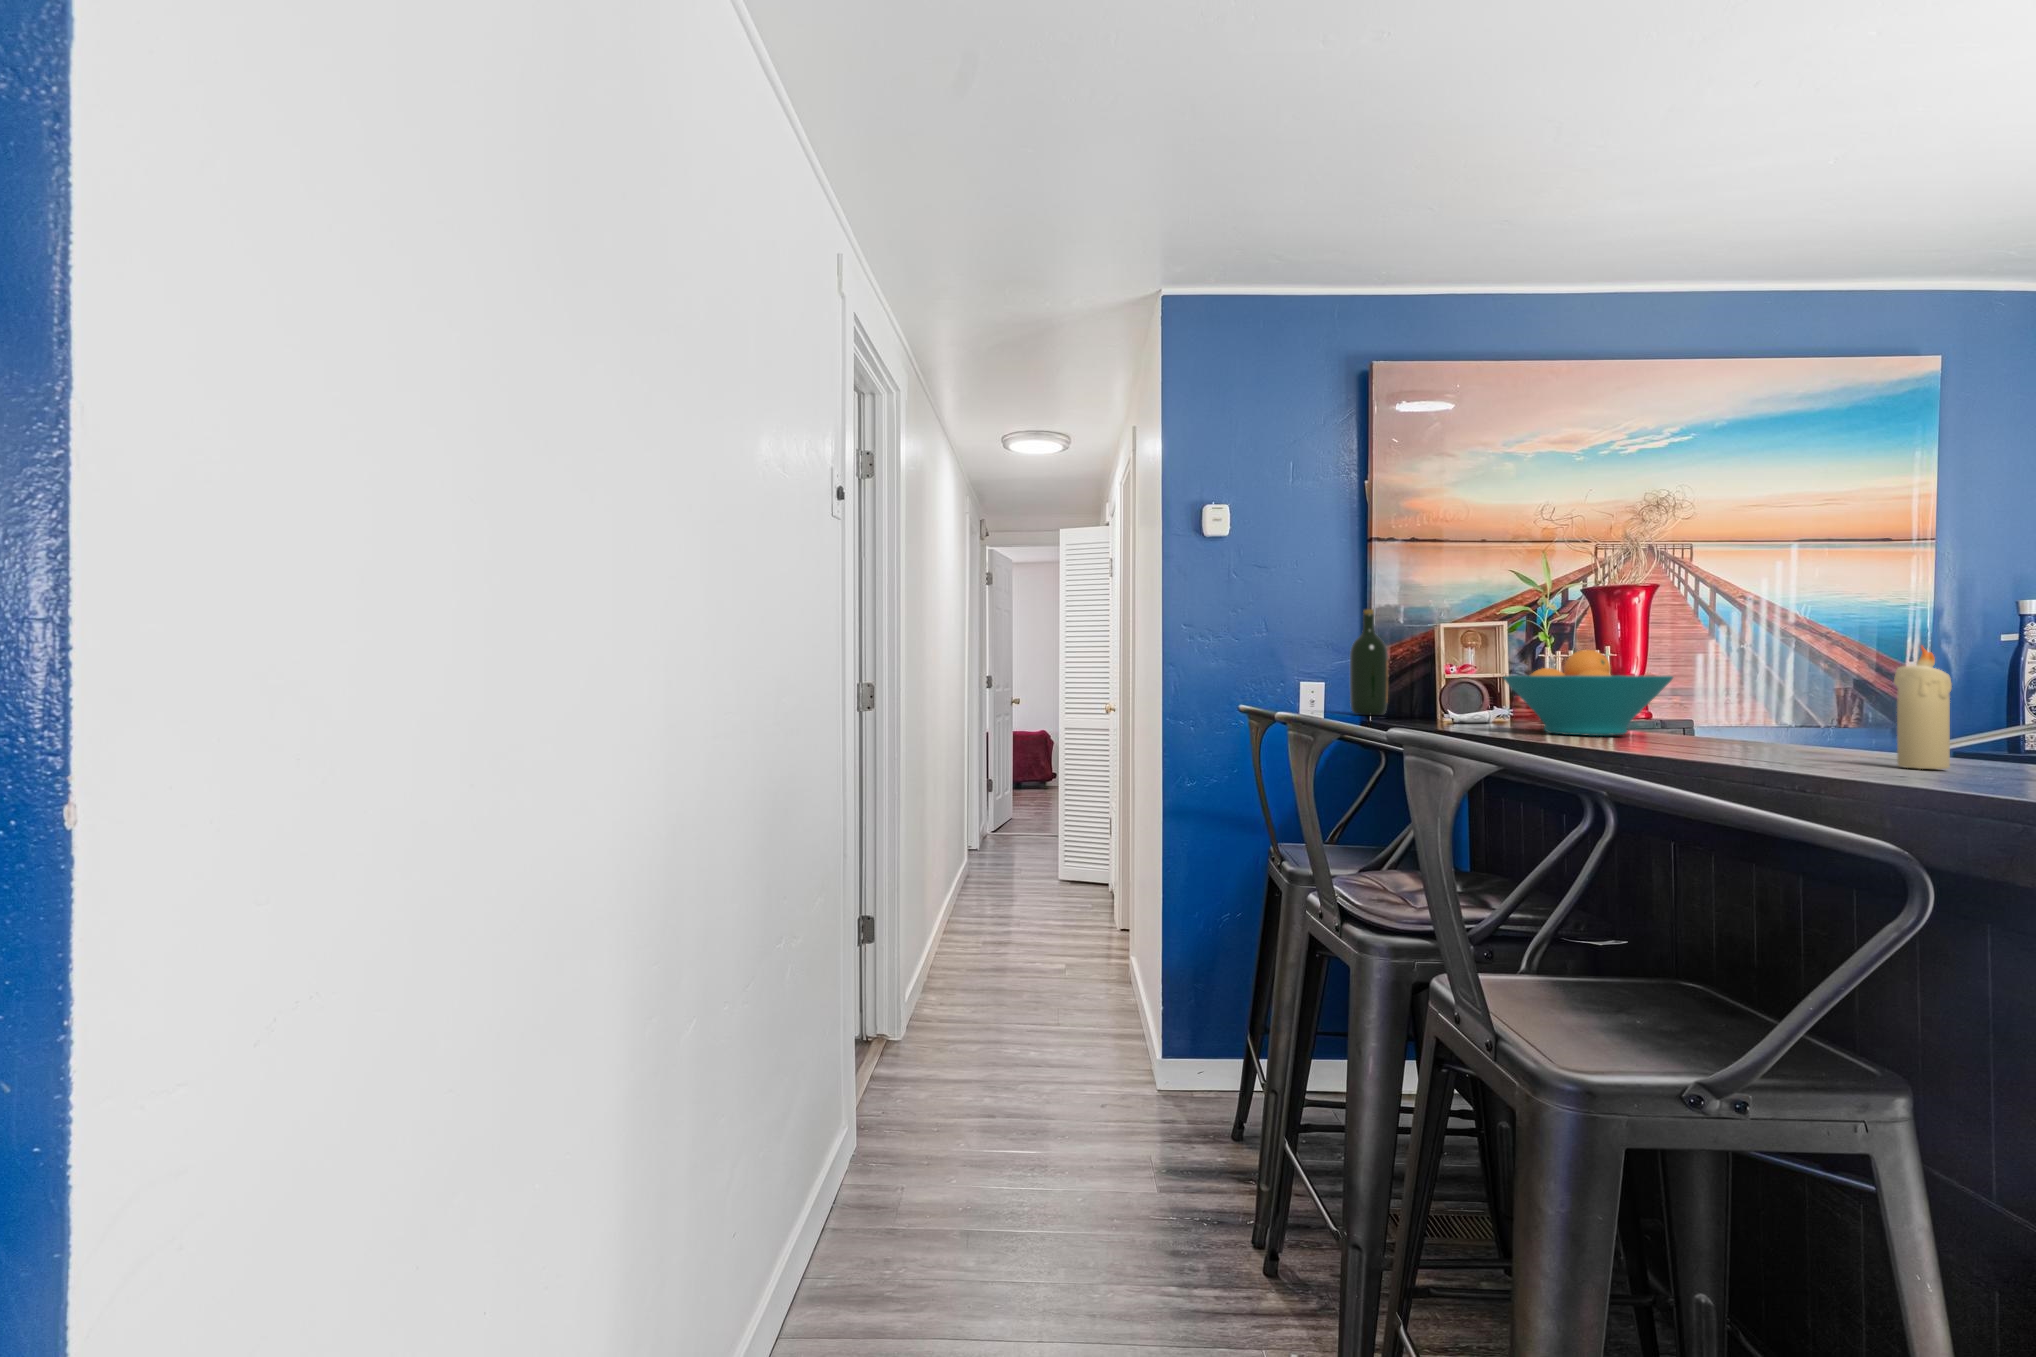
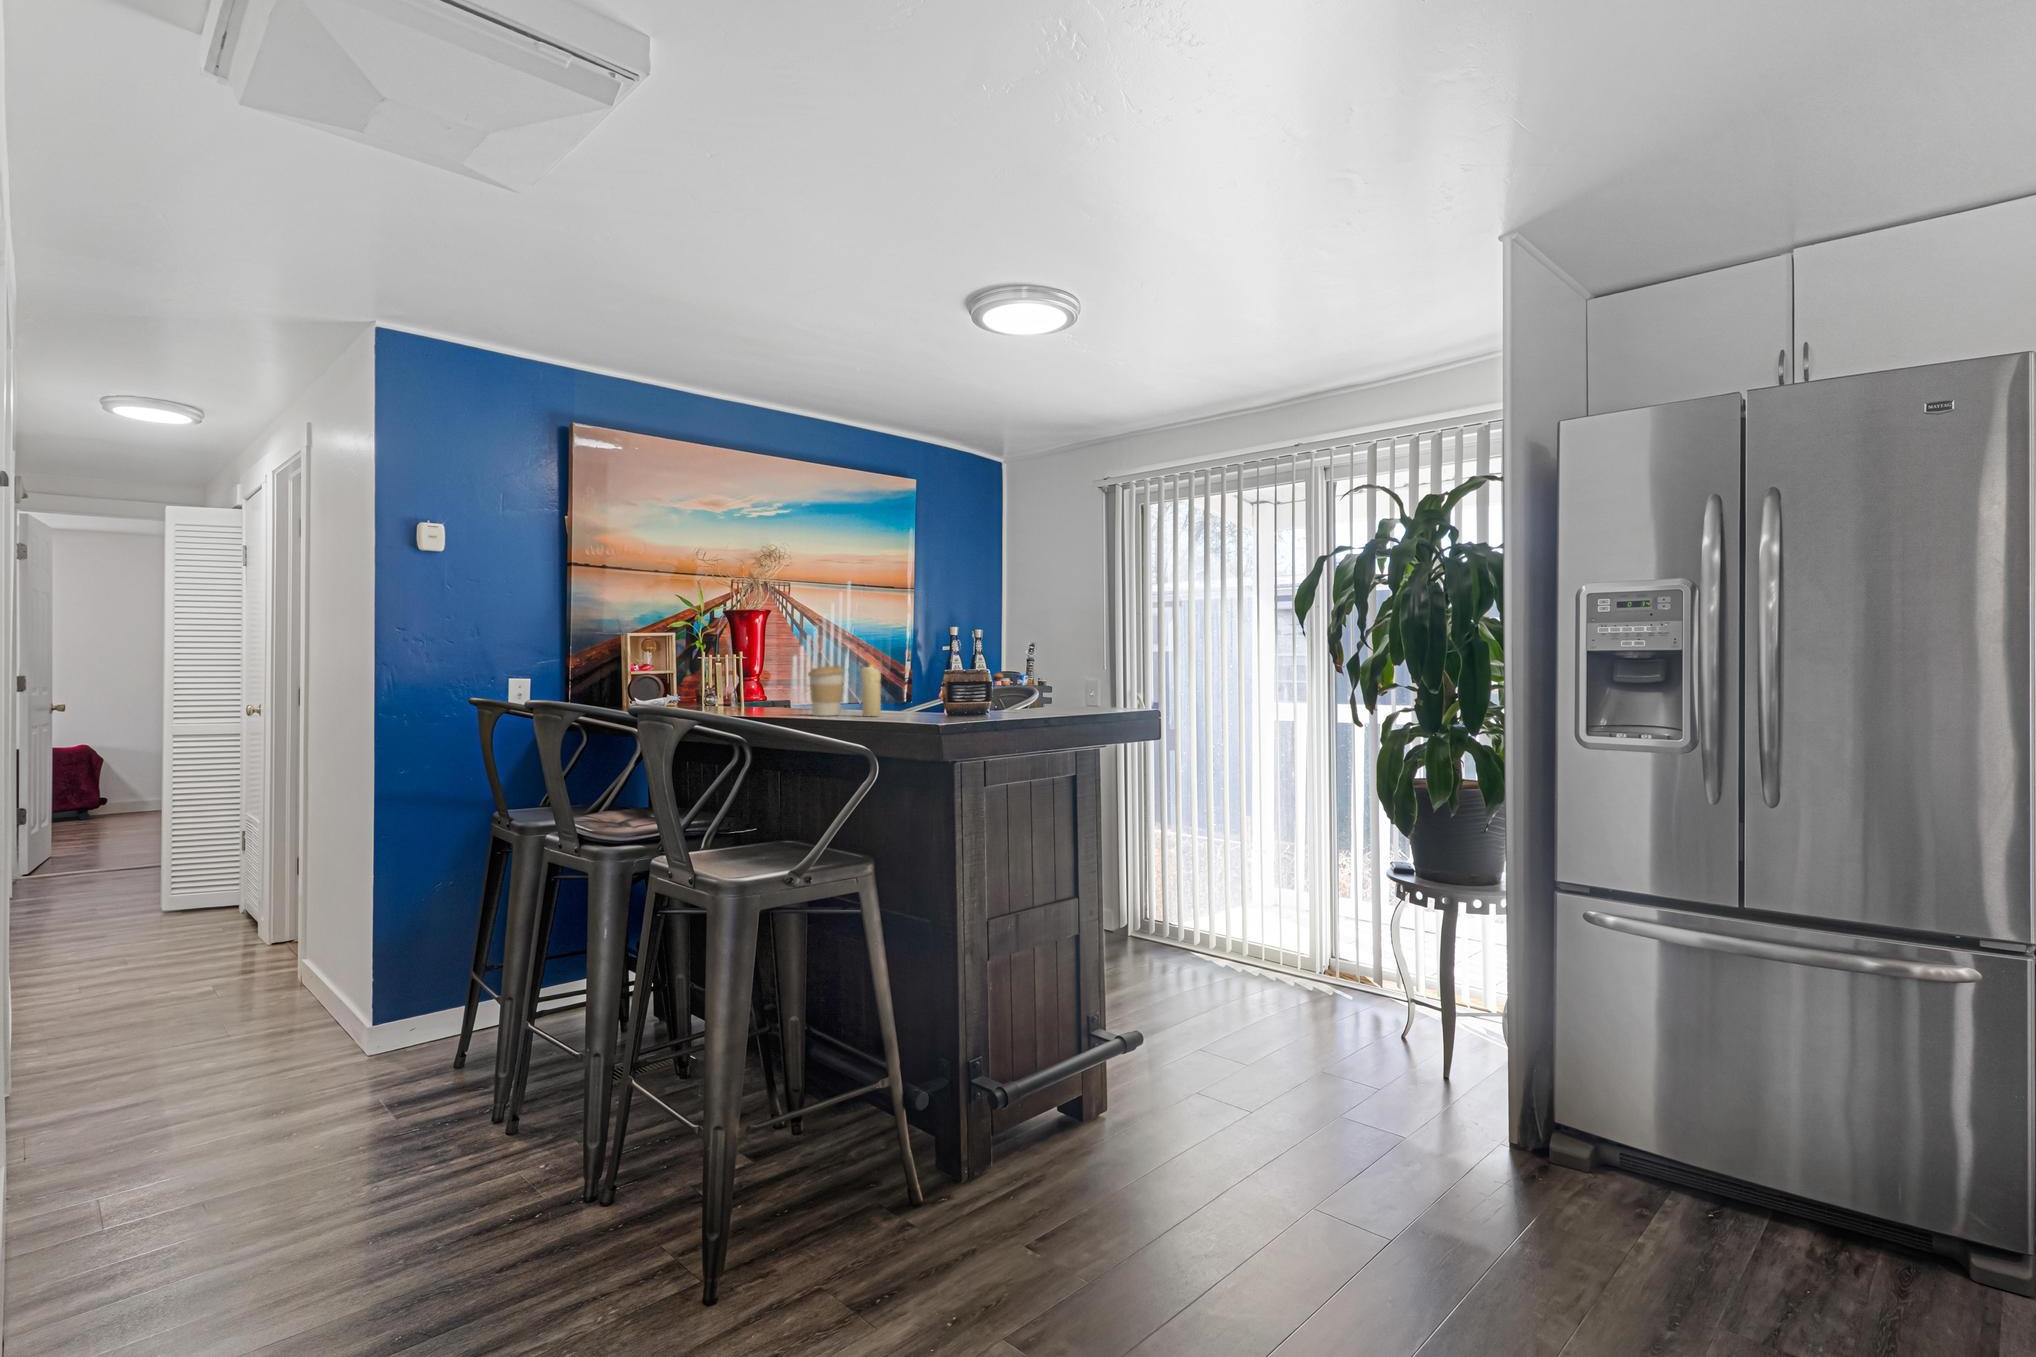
wine bottle: present [1350,609,1388,715] -> none [555,620,587,705]
fruit bowl: present [1503,650,1673,736] -> none [676,656,775,710]
coffee cup: none [1755,662,1845,760] -> present [808,665,844,716]

